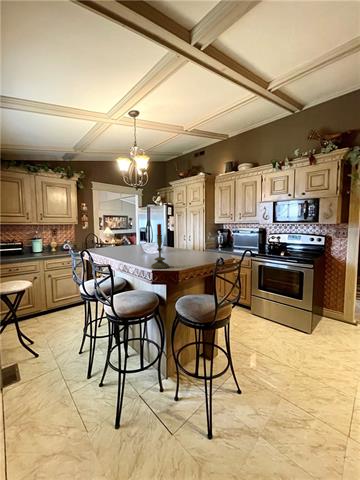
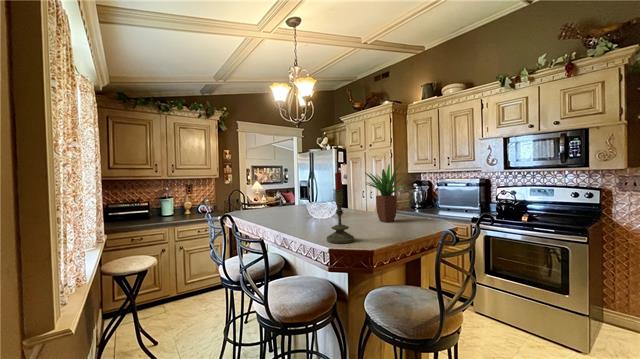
potted plant: none [179,217,208,256] -> present [365,164,406,222]

